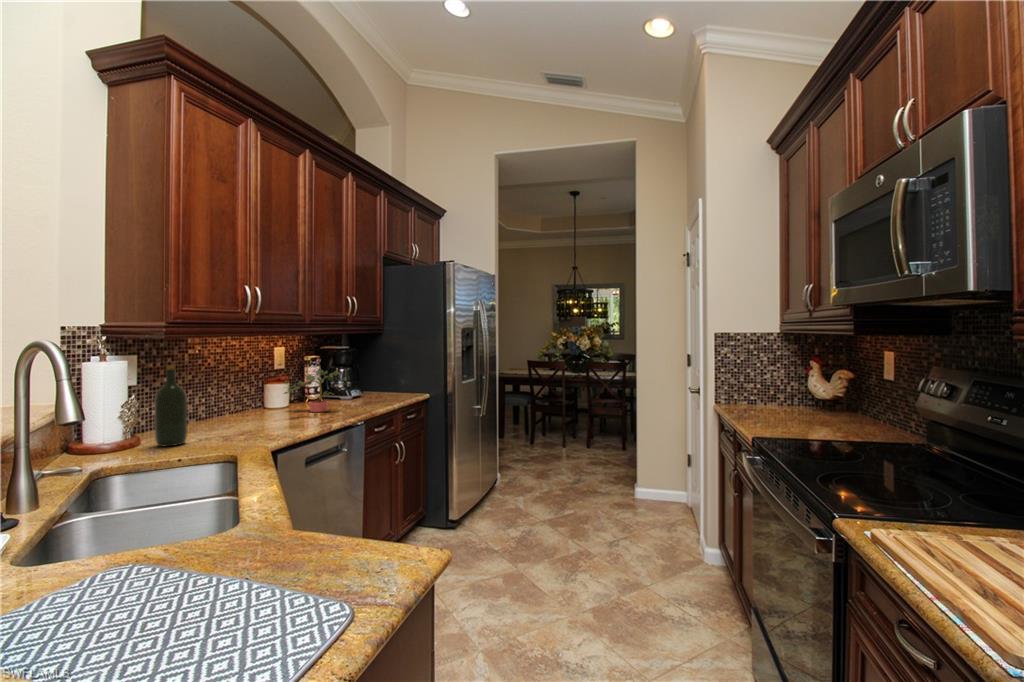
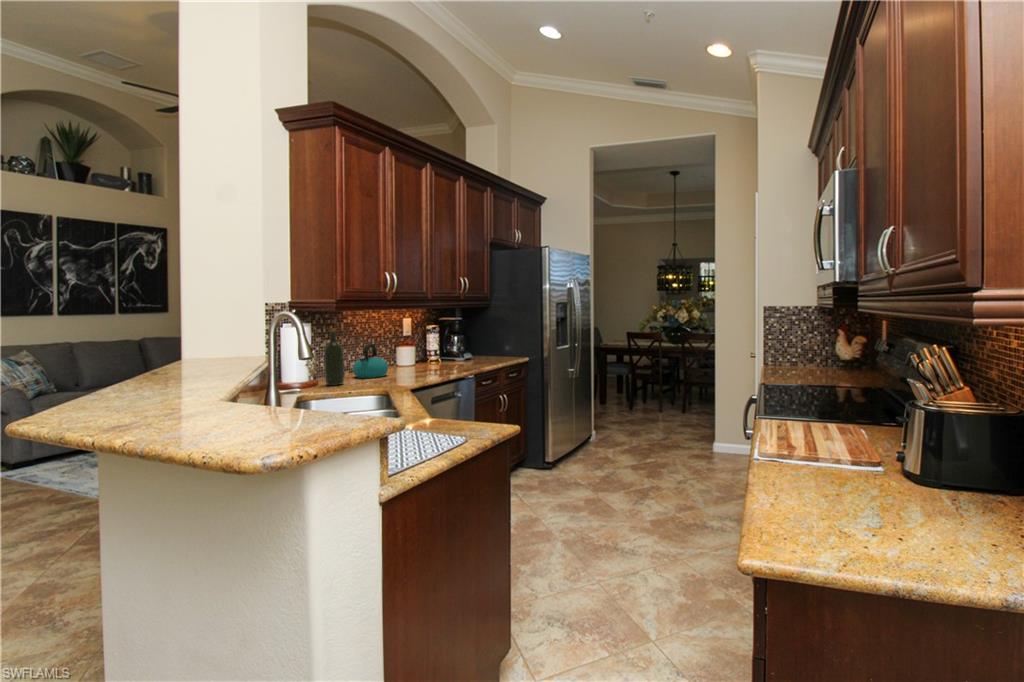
potted plant: present [284,369,340,412] -> none [412,335,453,369]
kettle: none [198,383,252,431] -> present [353,344,388,378]

